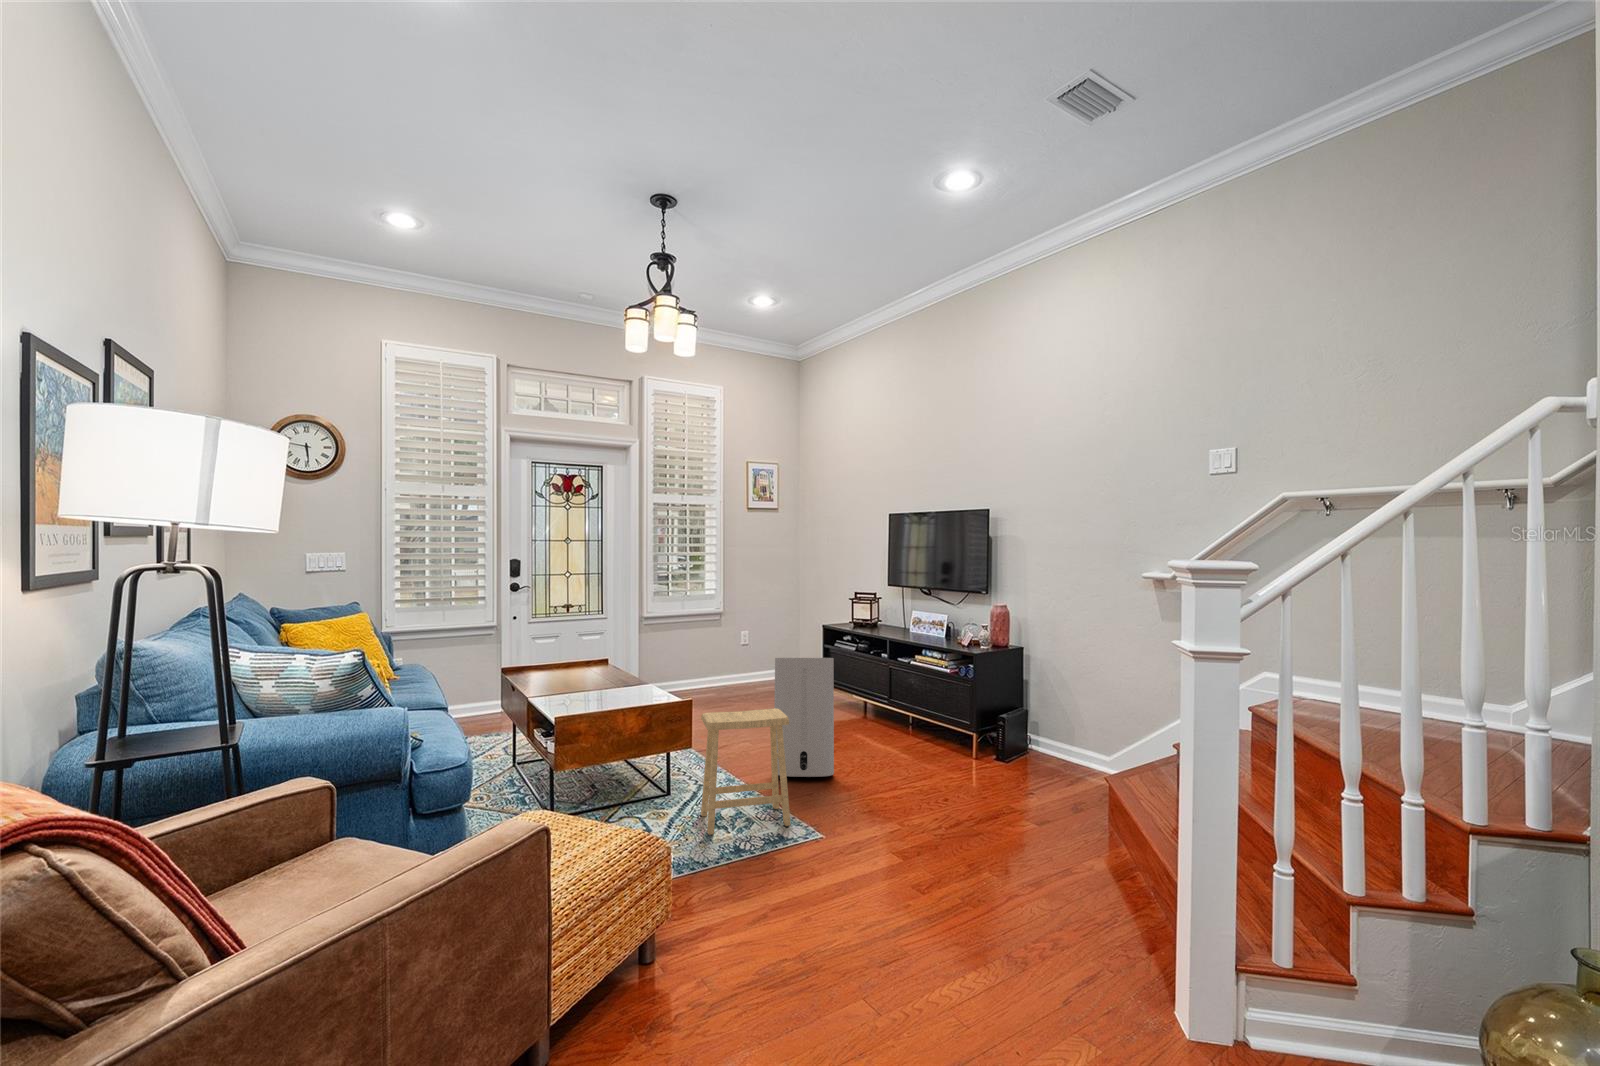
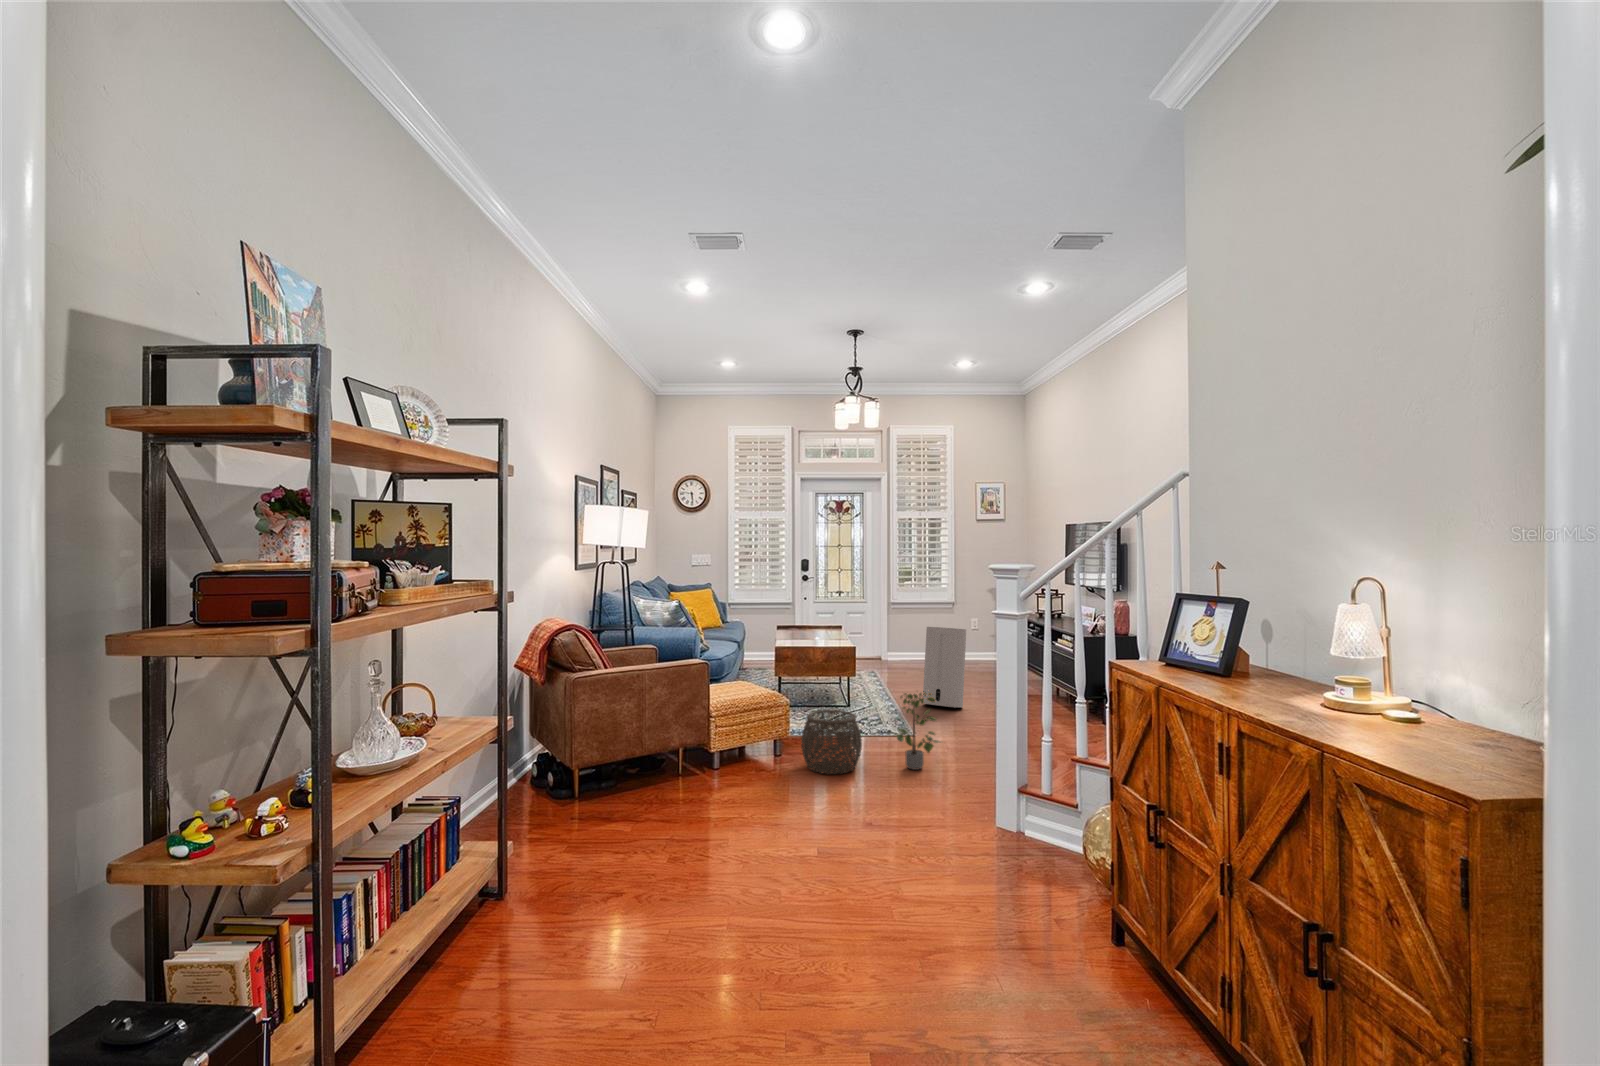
footstool: present [701,708,791,835] -> none [853,653,907,724]
potted plant: none [893,791,978,946] -> present [897,692,940,770]
woven basket: none [729,858,857,1021] -> present [801,710,862,774]

